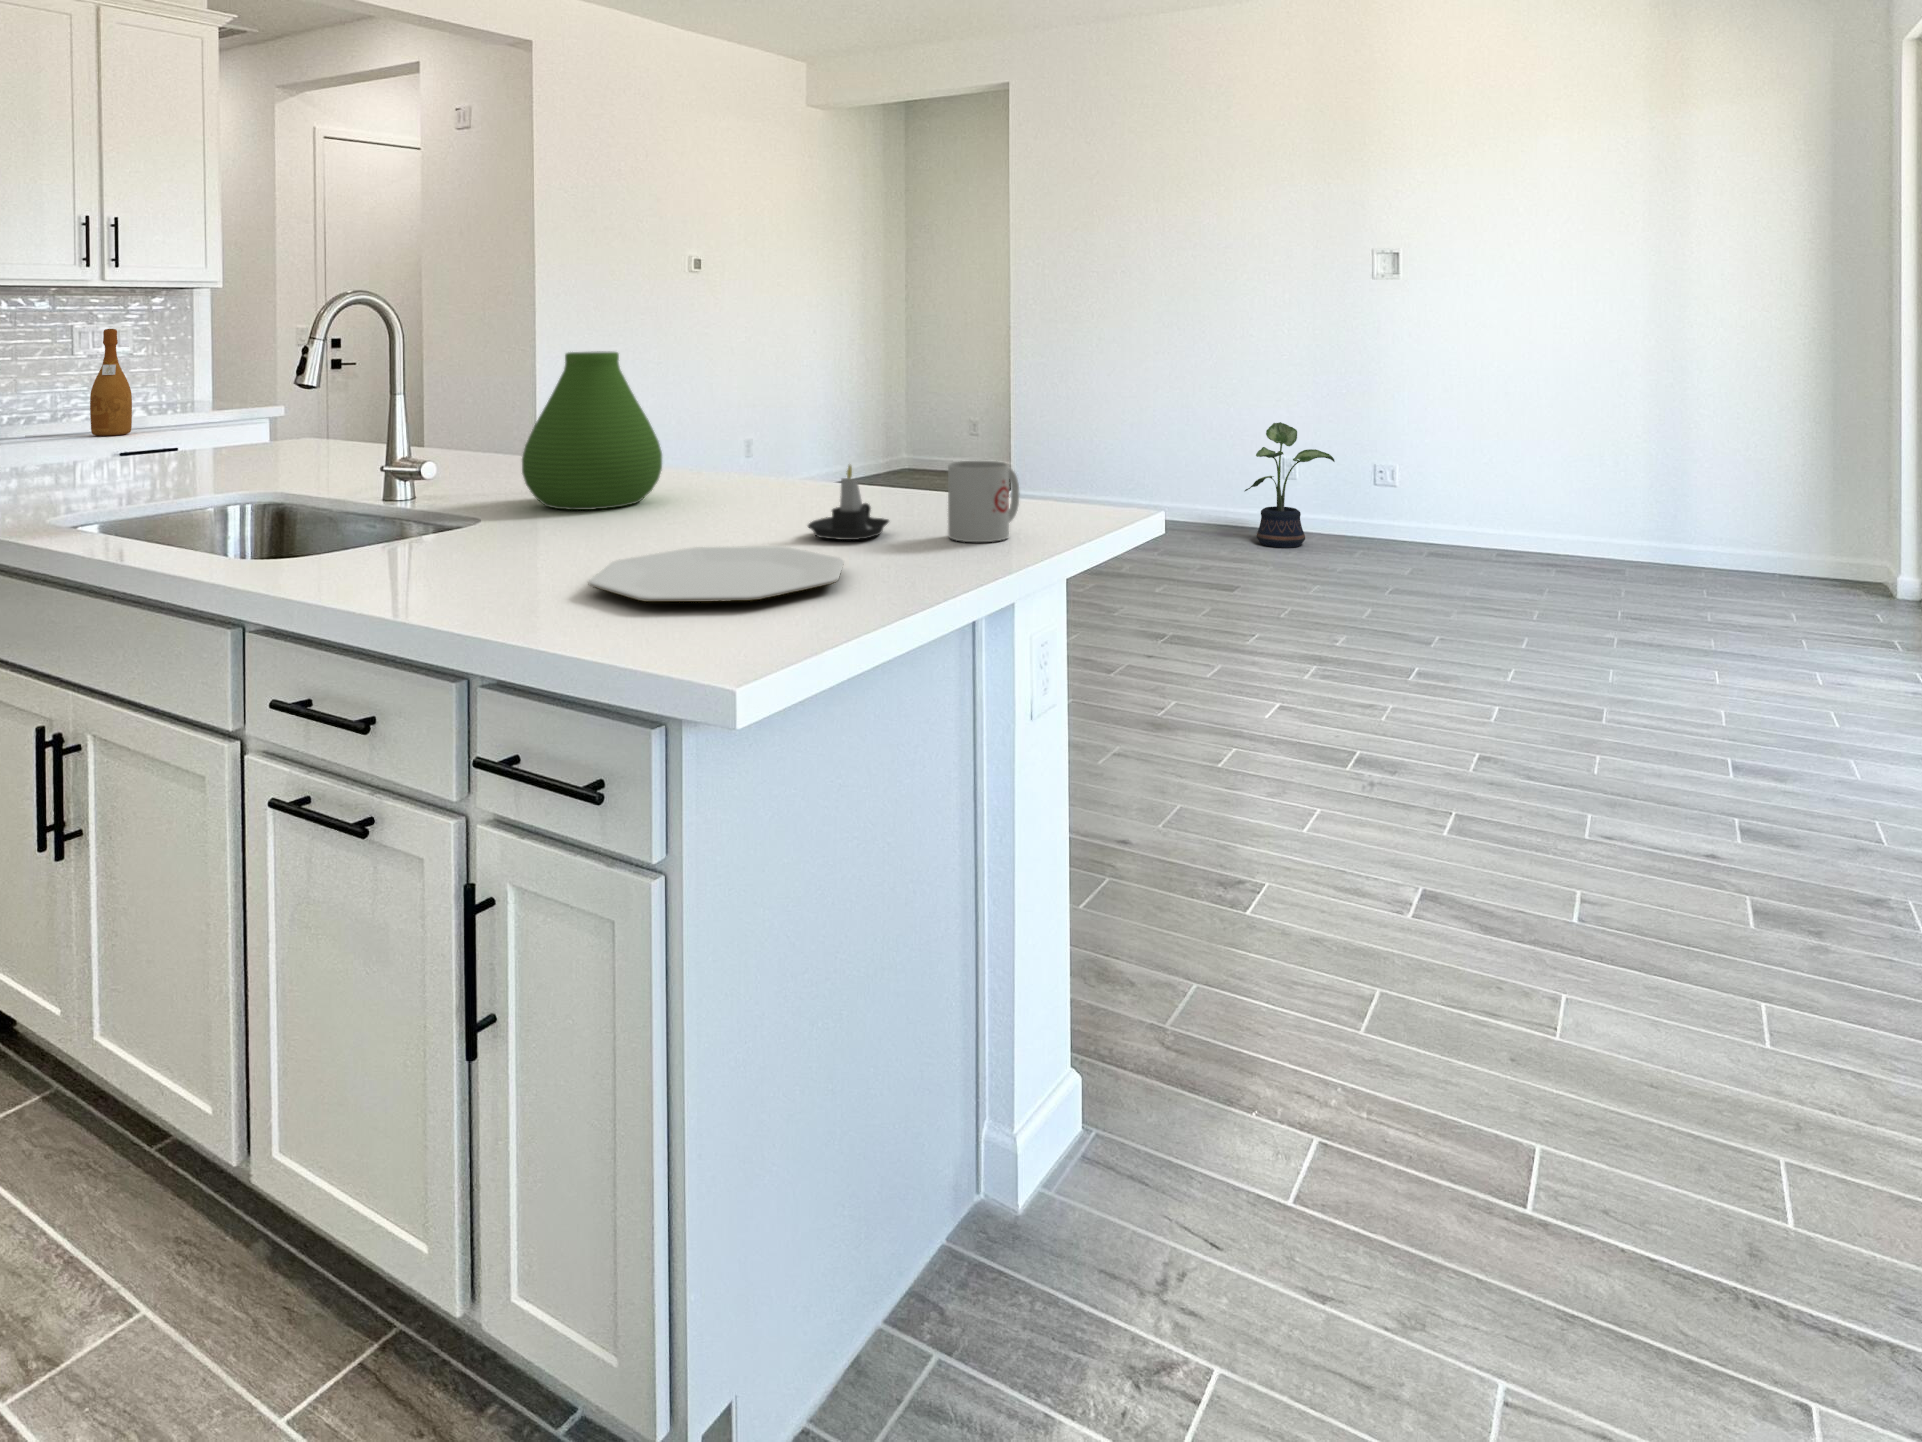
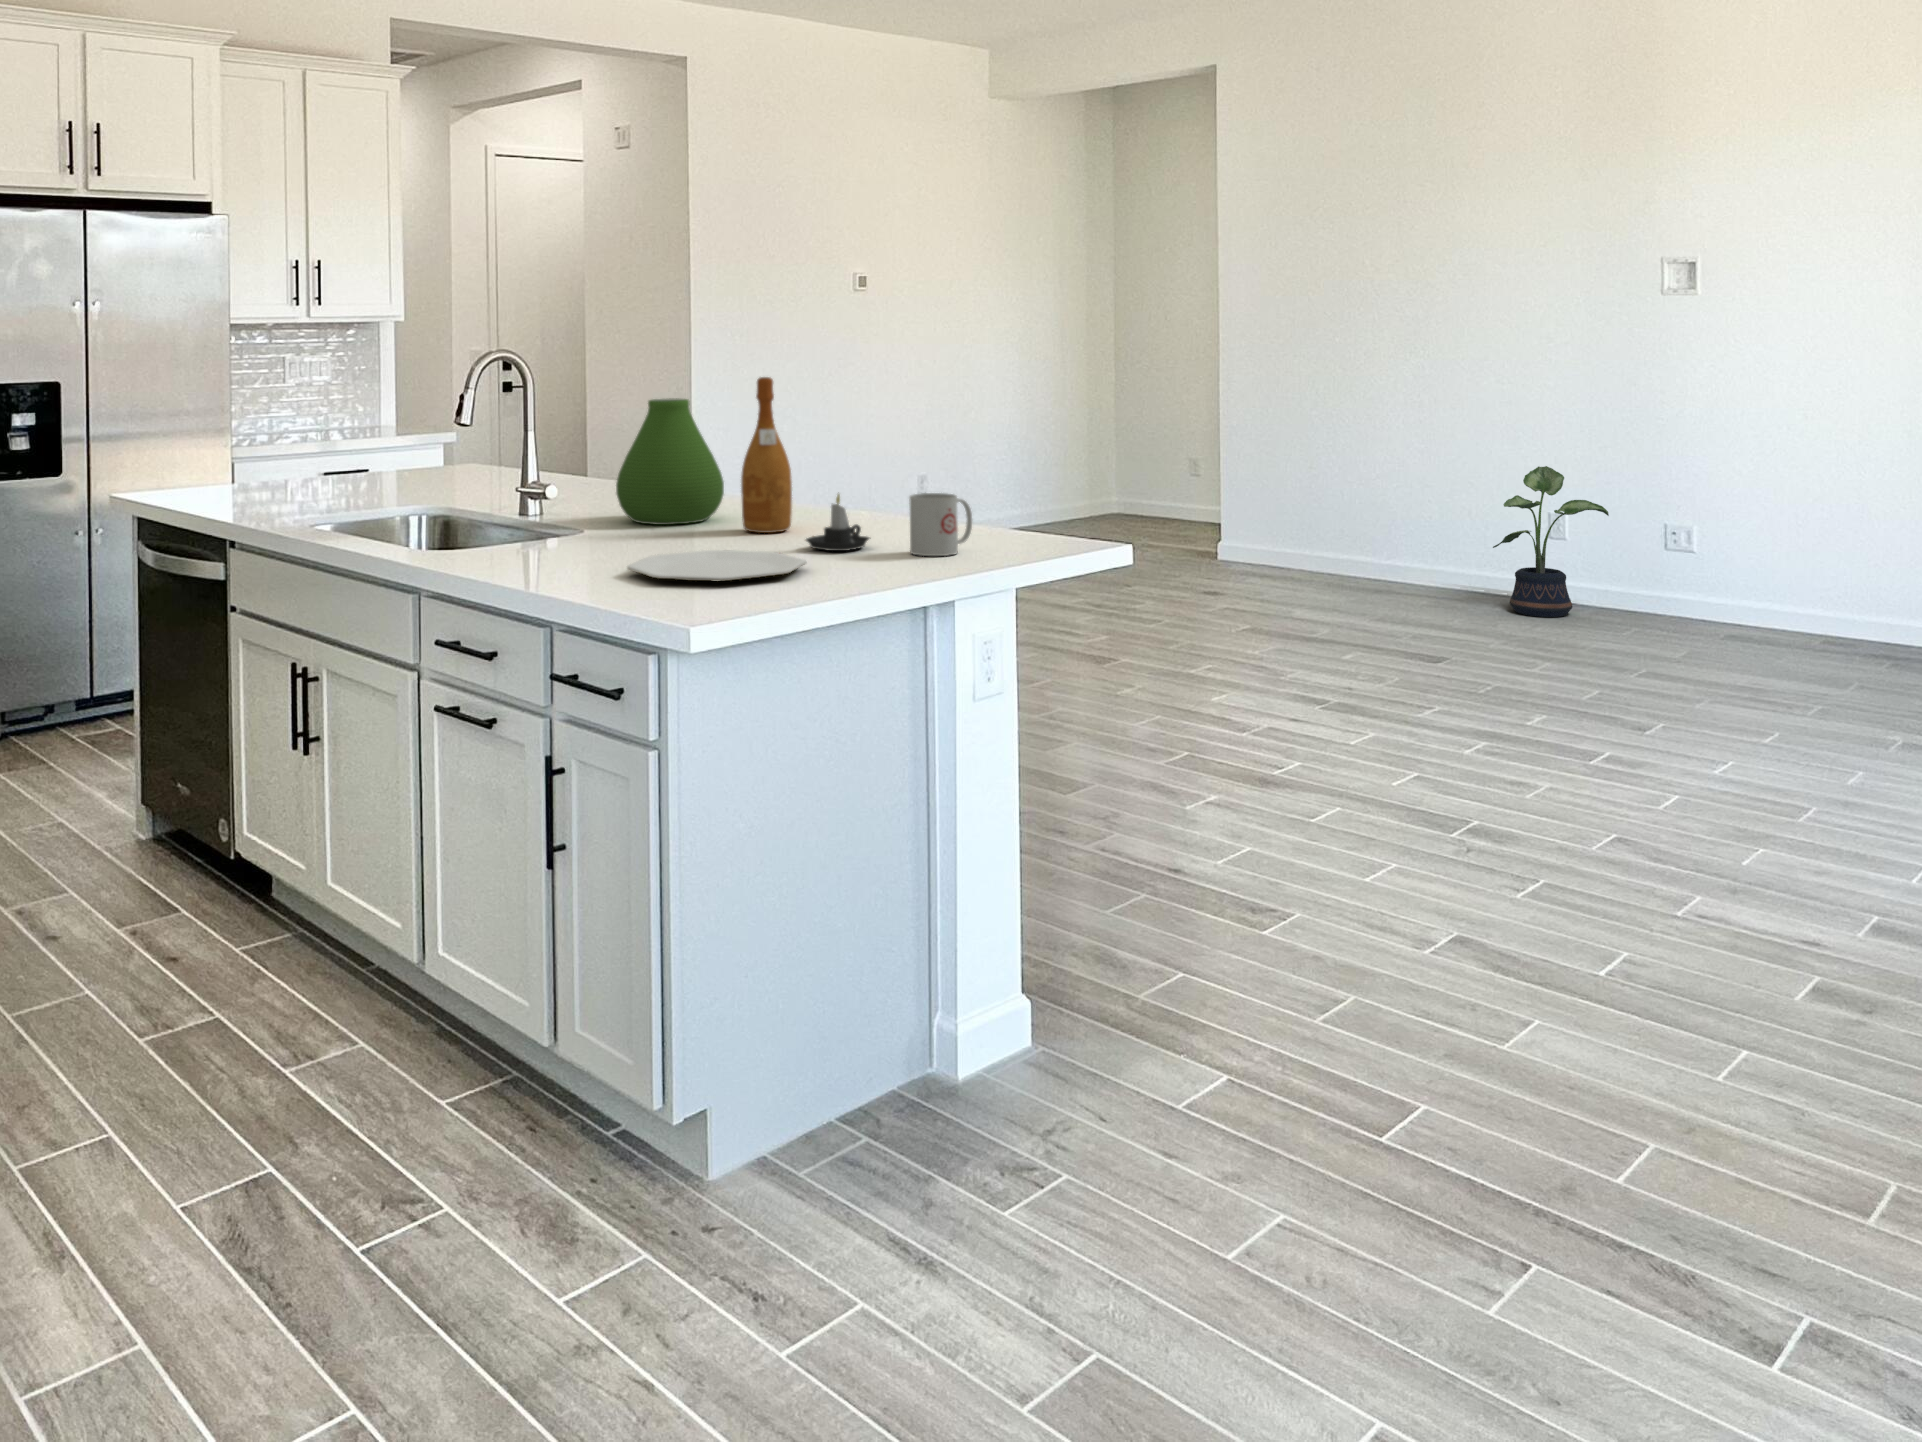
wine bottle: present [90,329,132,436] -> present [741,377,792,533]

